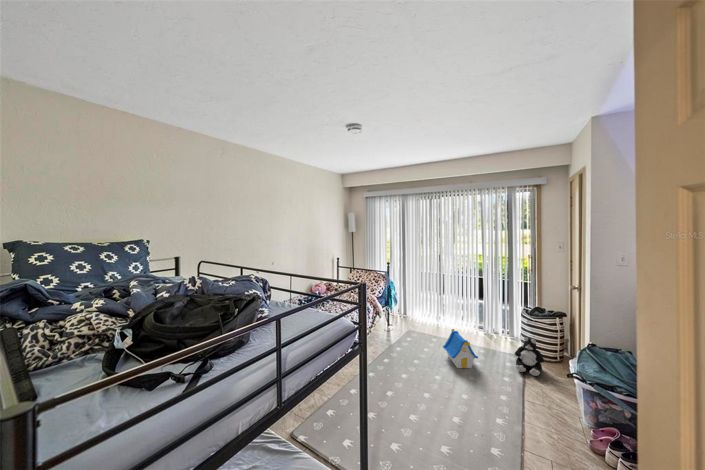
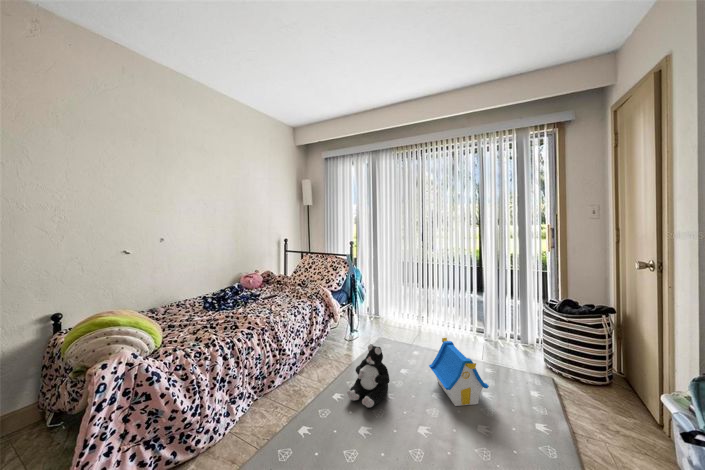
plush toy: present [515,337,544,376] -> present [347,344,390,407]

